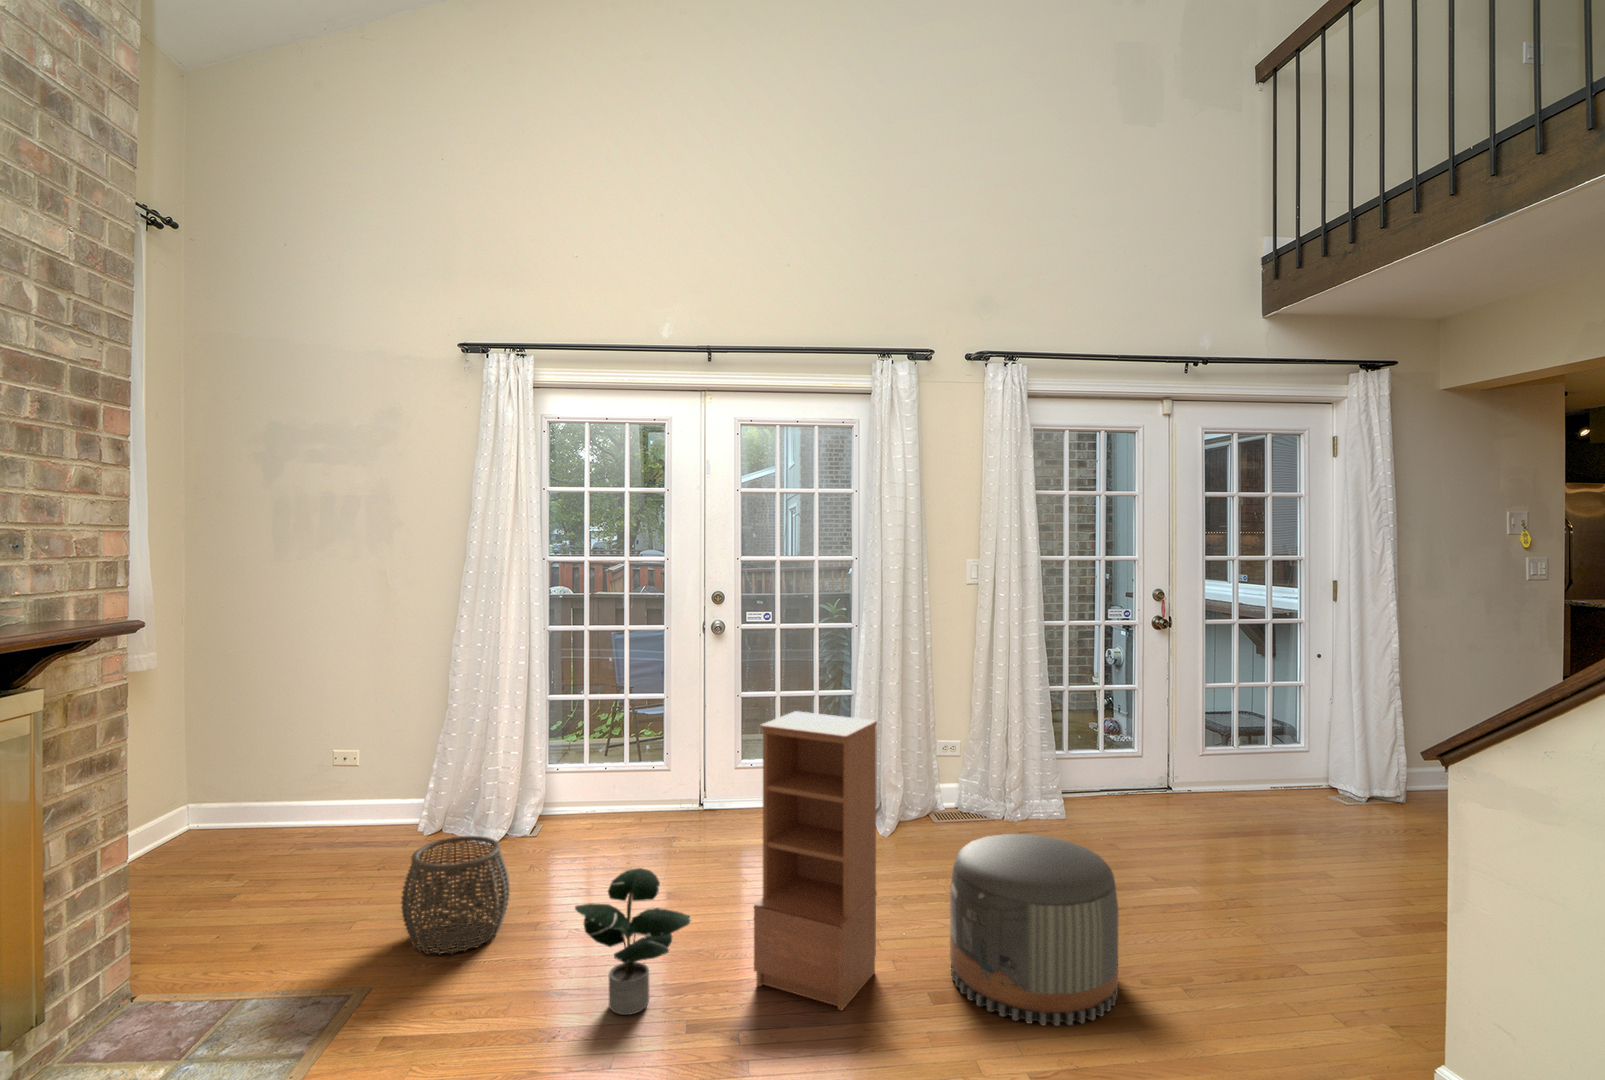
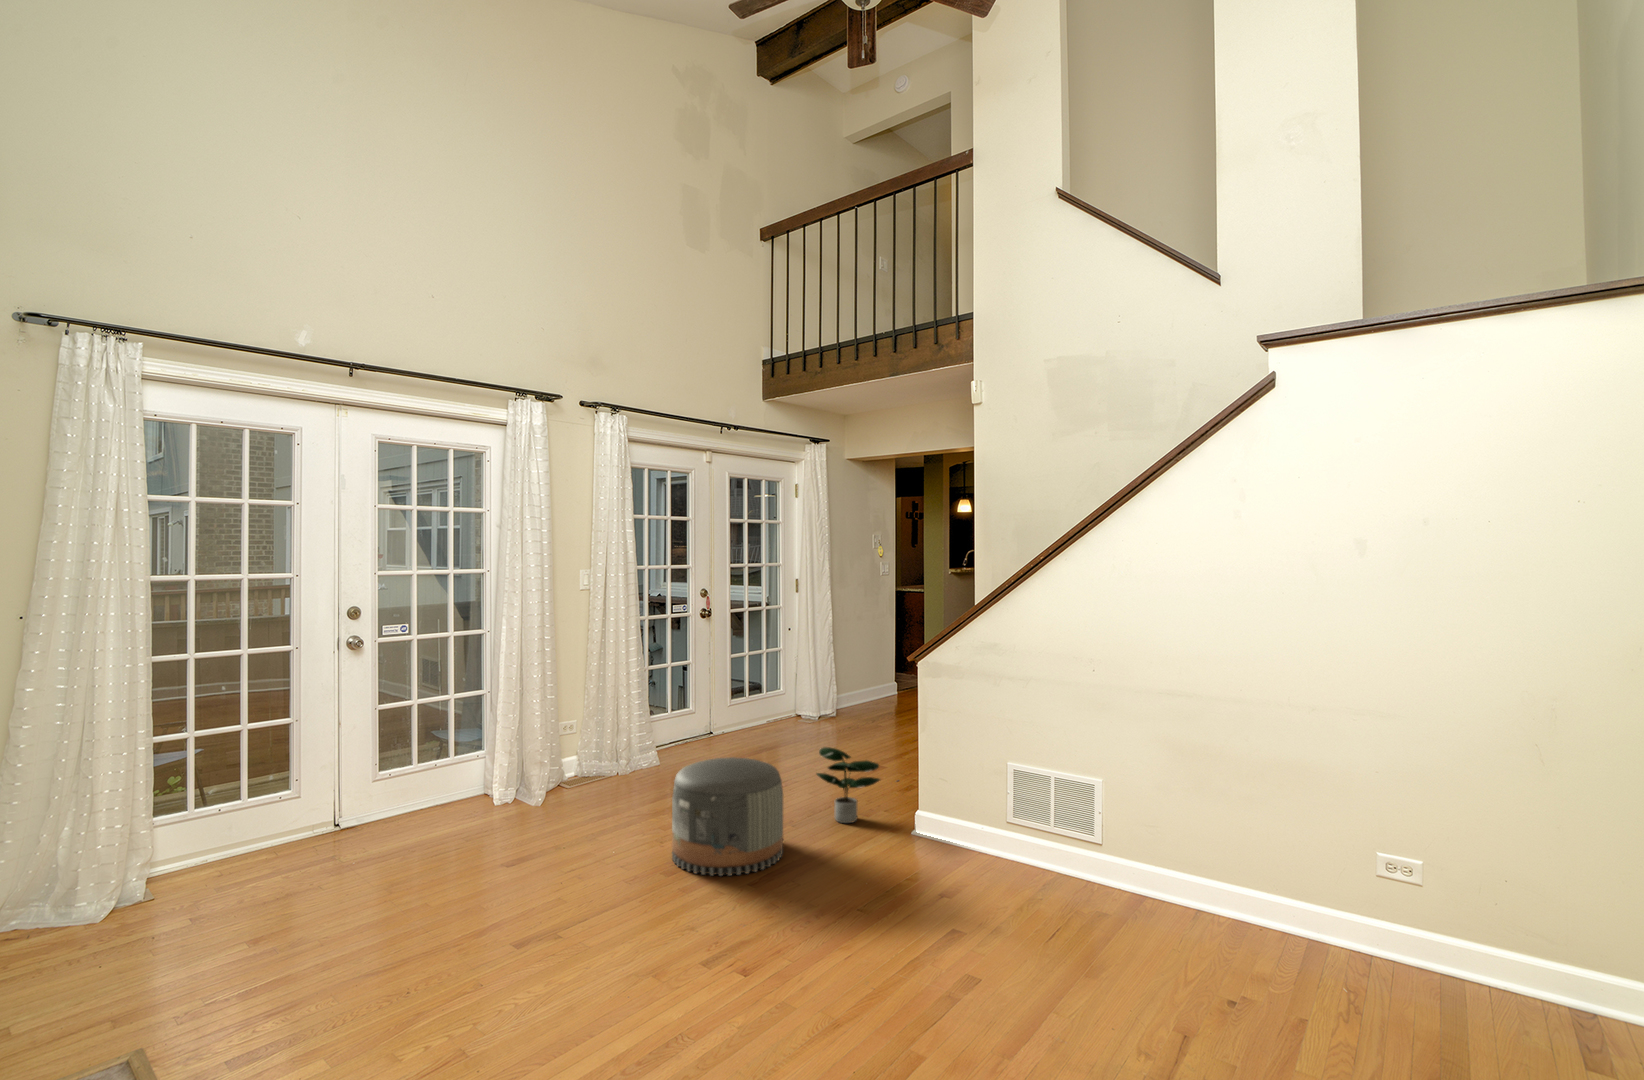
bookcase: present [754,711,877,1010] -> none [552,690,632,916]
woven basket: present [401,836,510,955] -> none [117,876,259,1012]
potted plant: present [575,868,691,1015] -> present [817,747,880,823]

